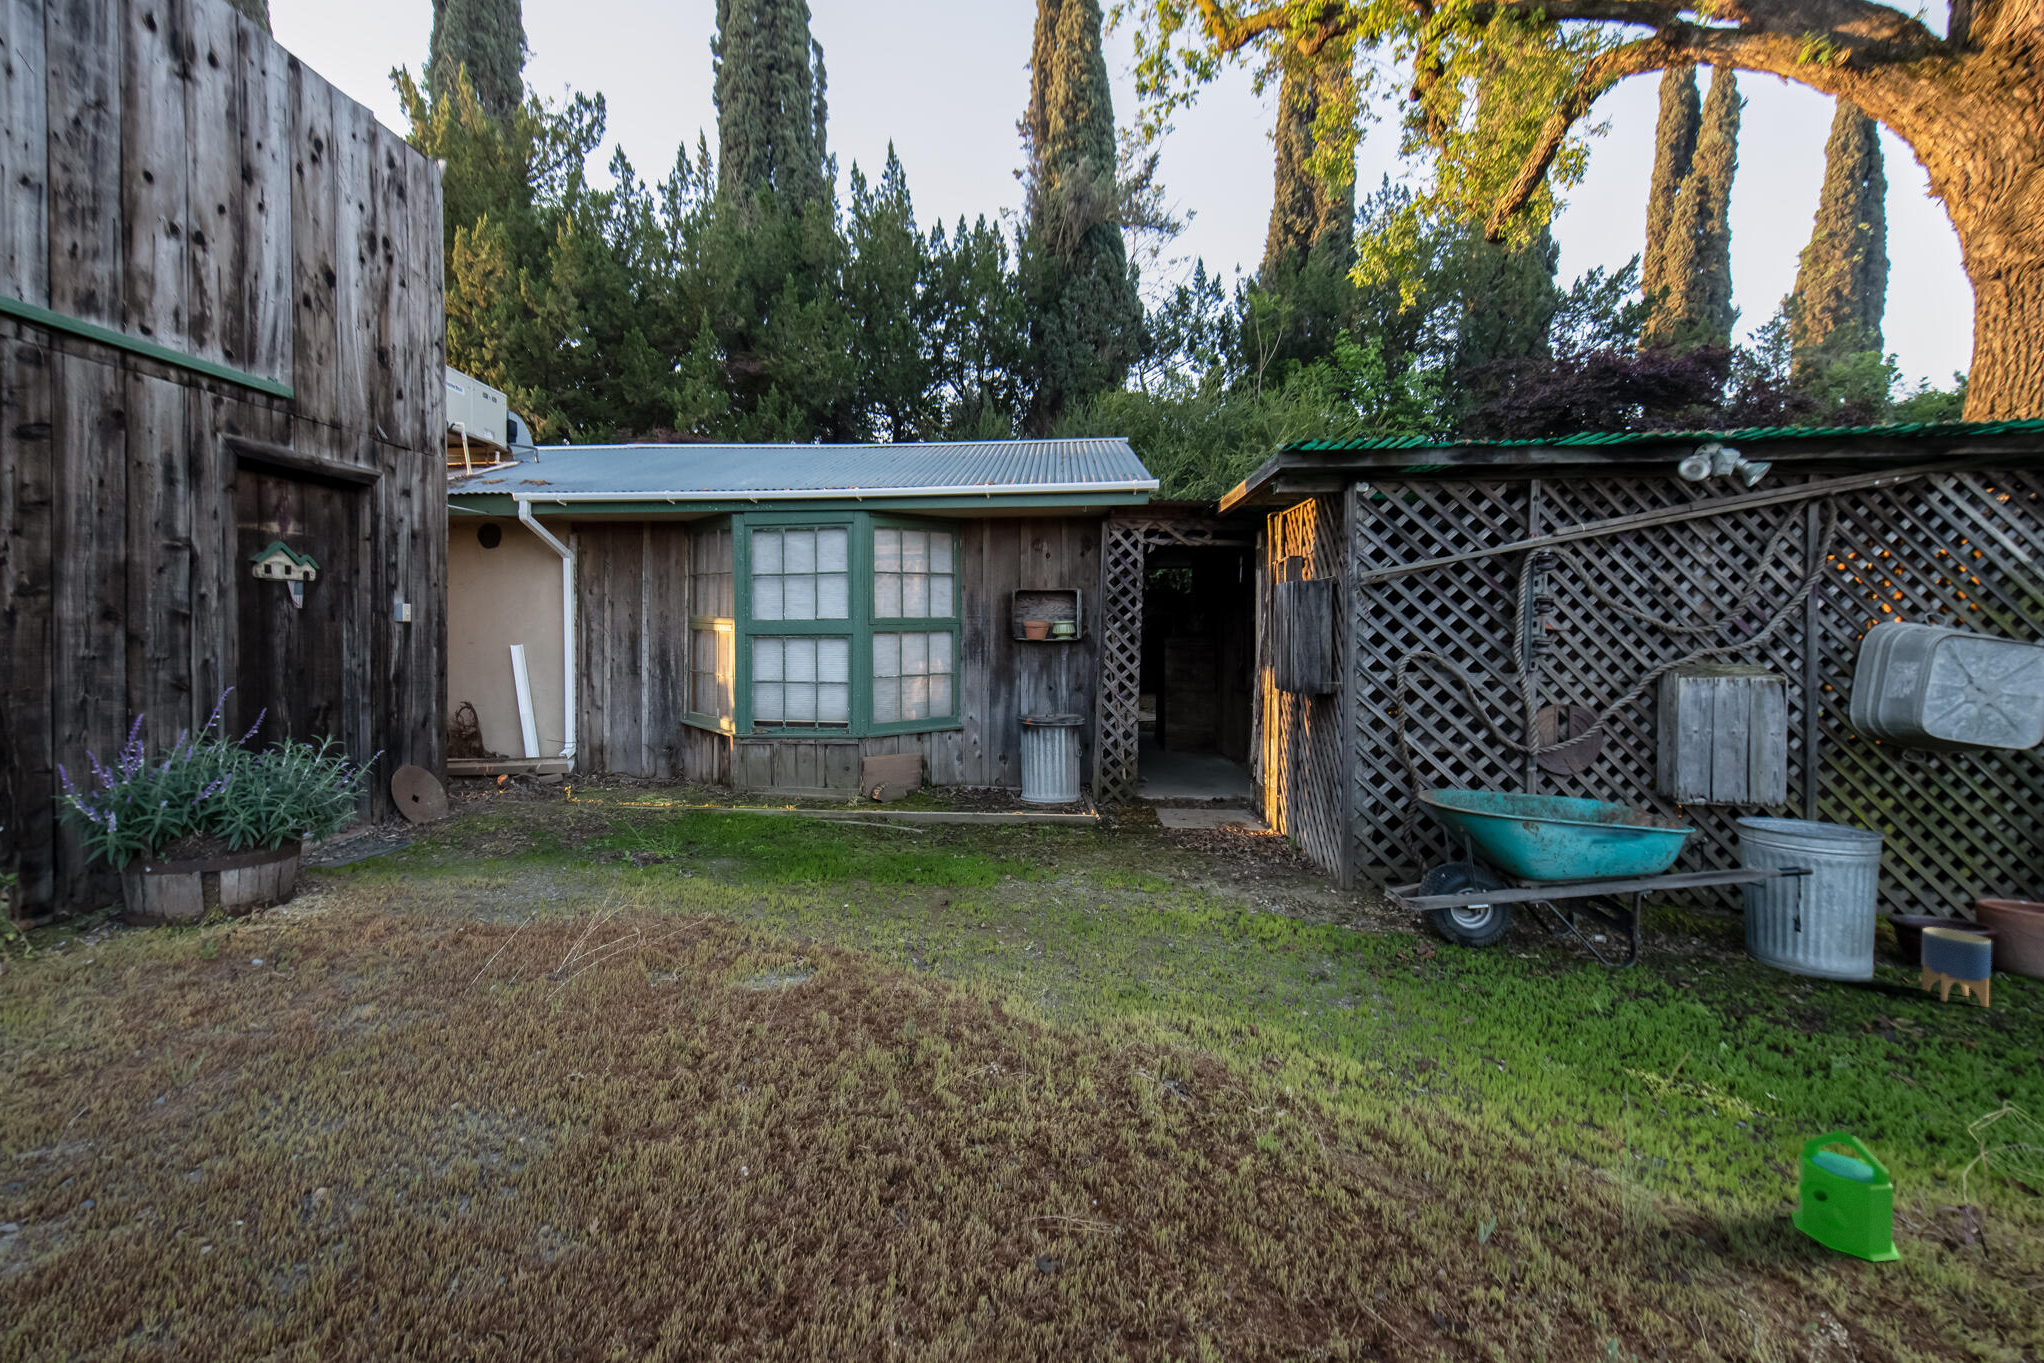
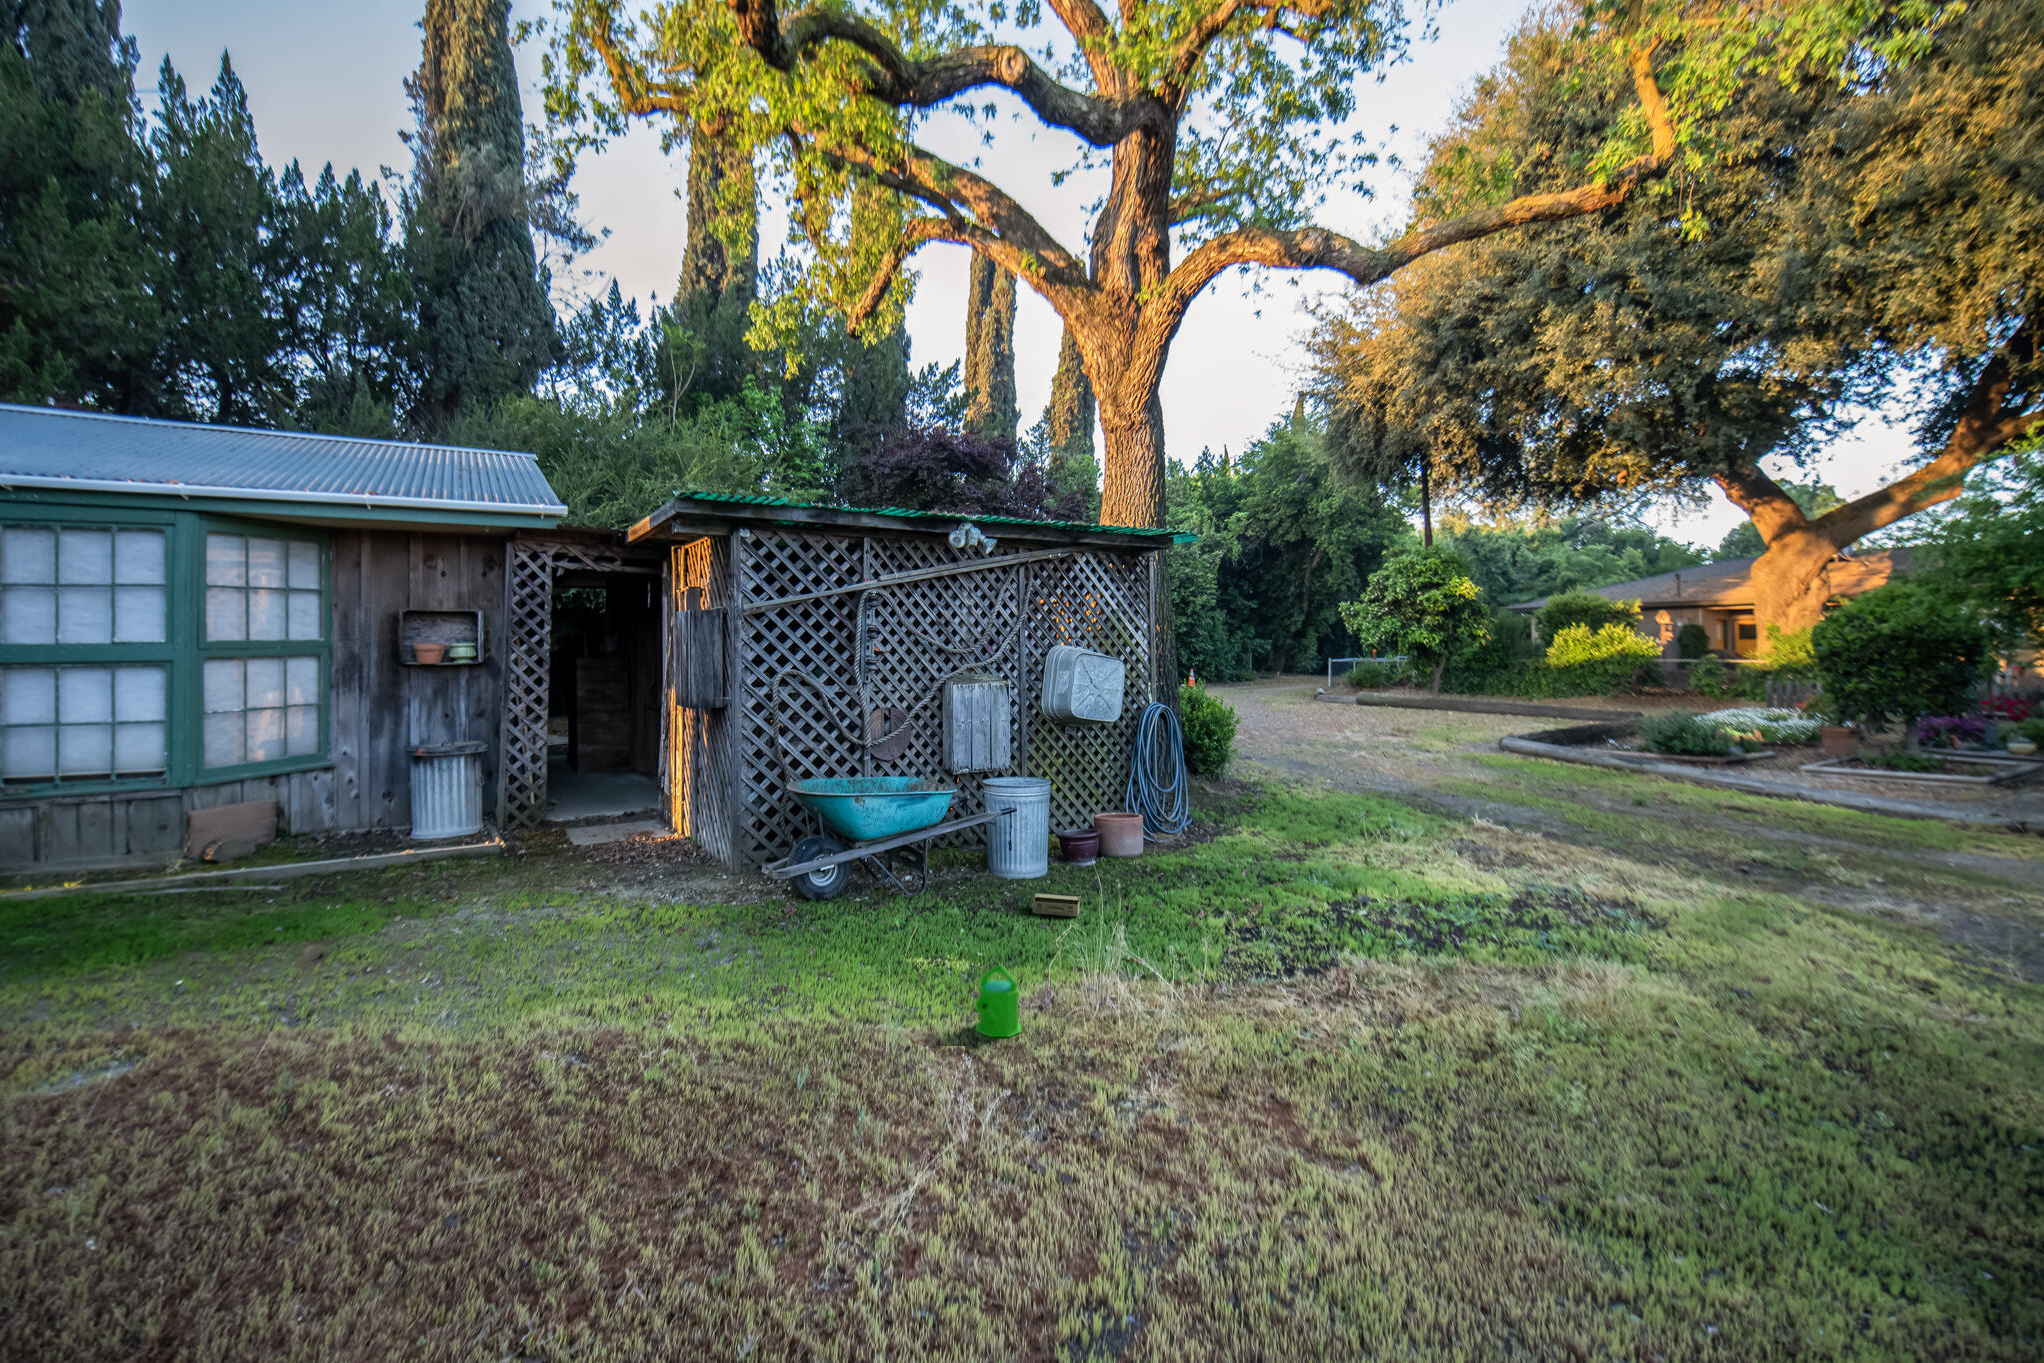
planter: present [1922,928,1991,1007] -> none [1069,838,1098,883]
toolbox: none [1859,1004,1967,1063] -> present [1033,892,1081,917]

